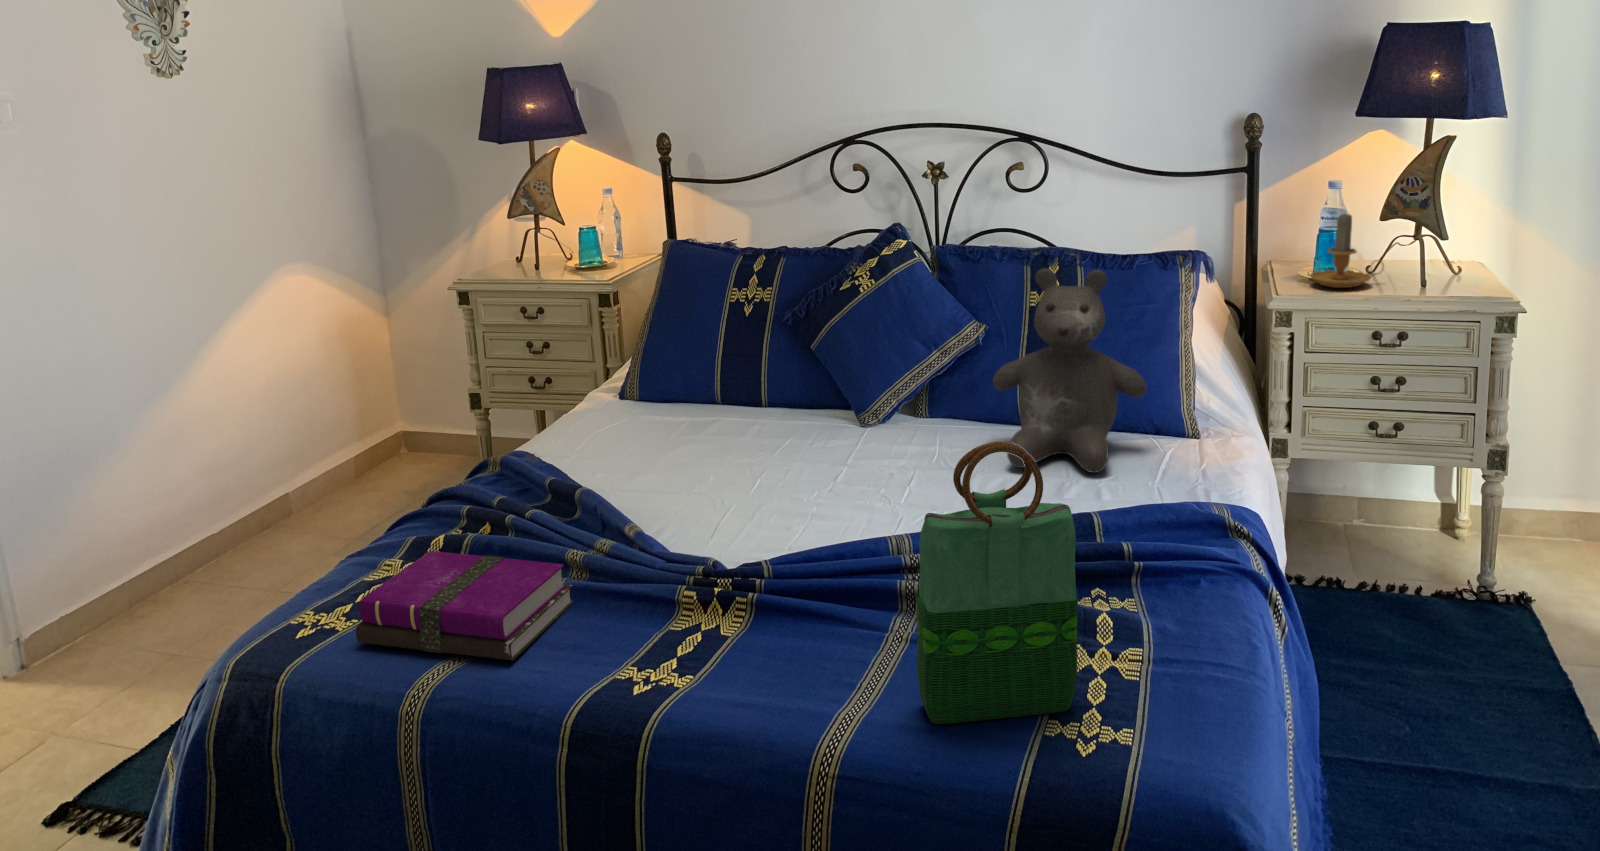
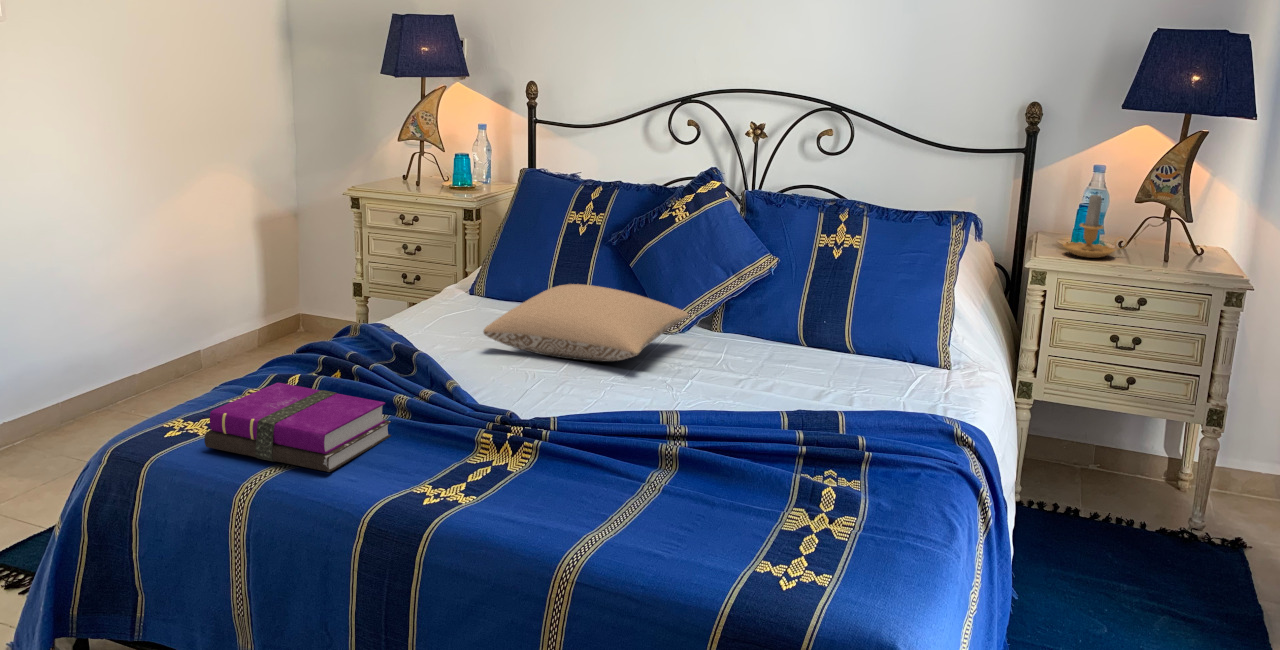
teddy bear: present [993,268,1147,473] -> none [778,210,907,386]
pillow: none [655,382,888,474] -> present [483,284,689,361]
tote bag: present [917,442,1078,724] -> none [657,317,797,554]

